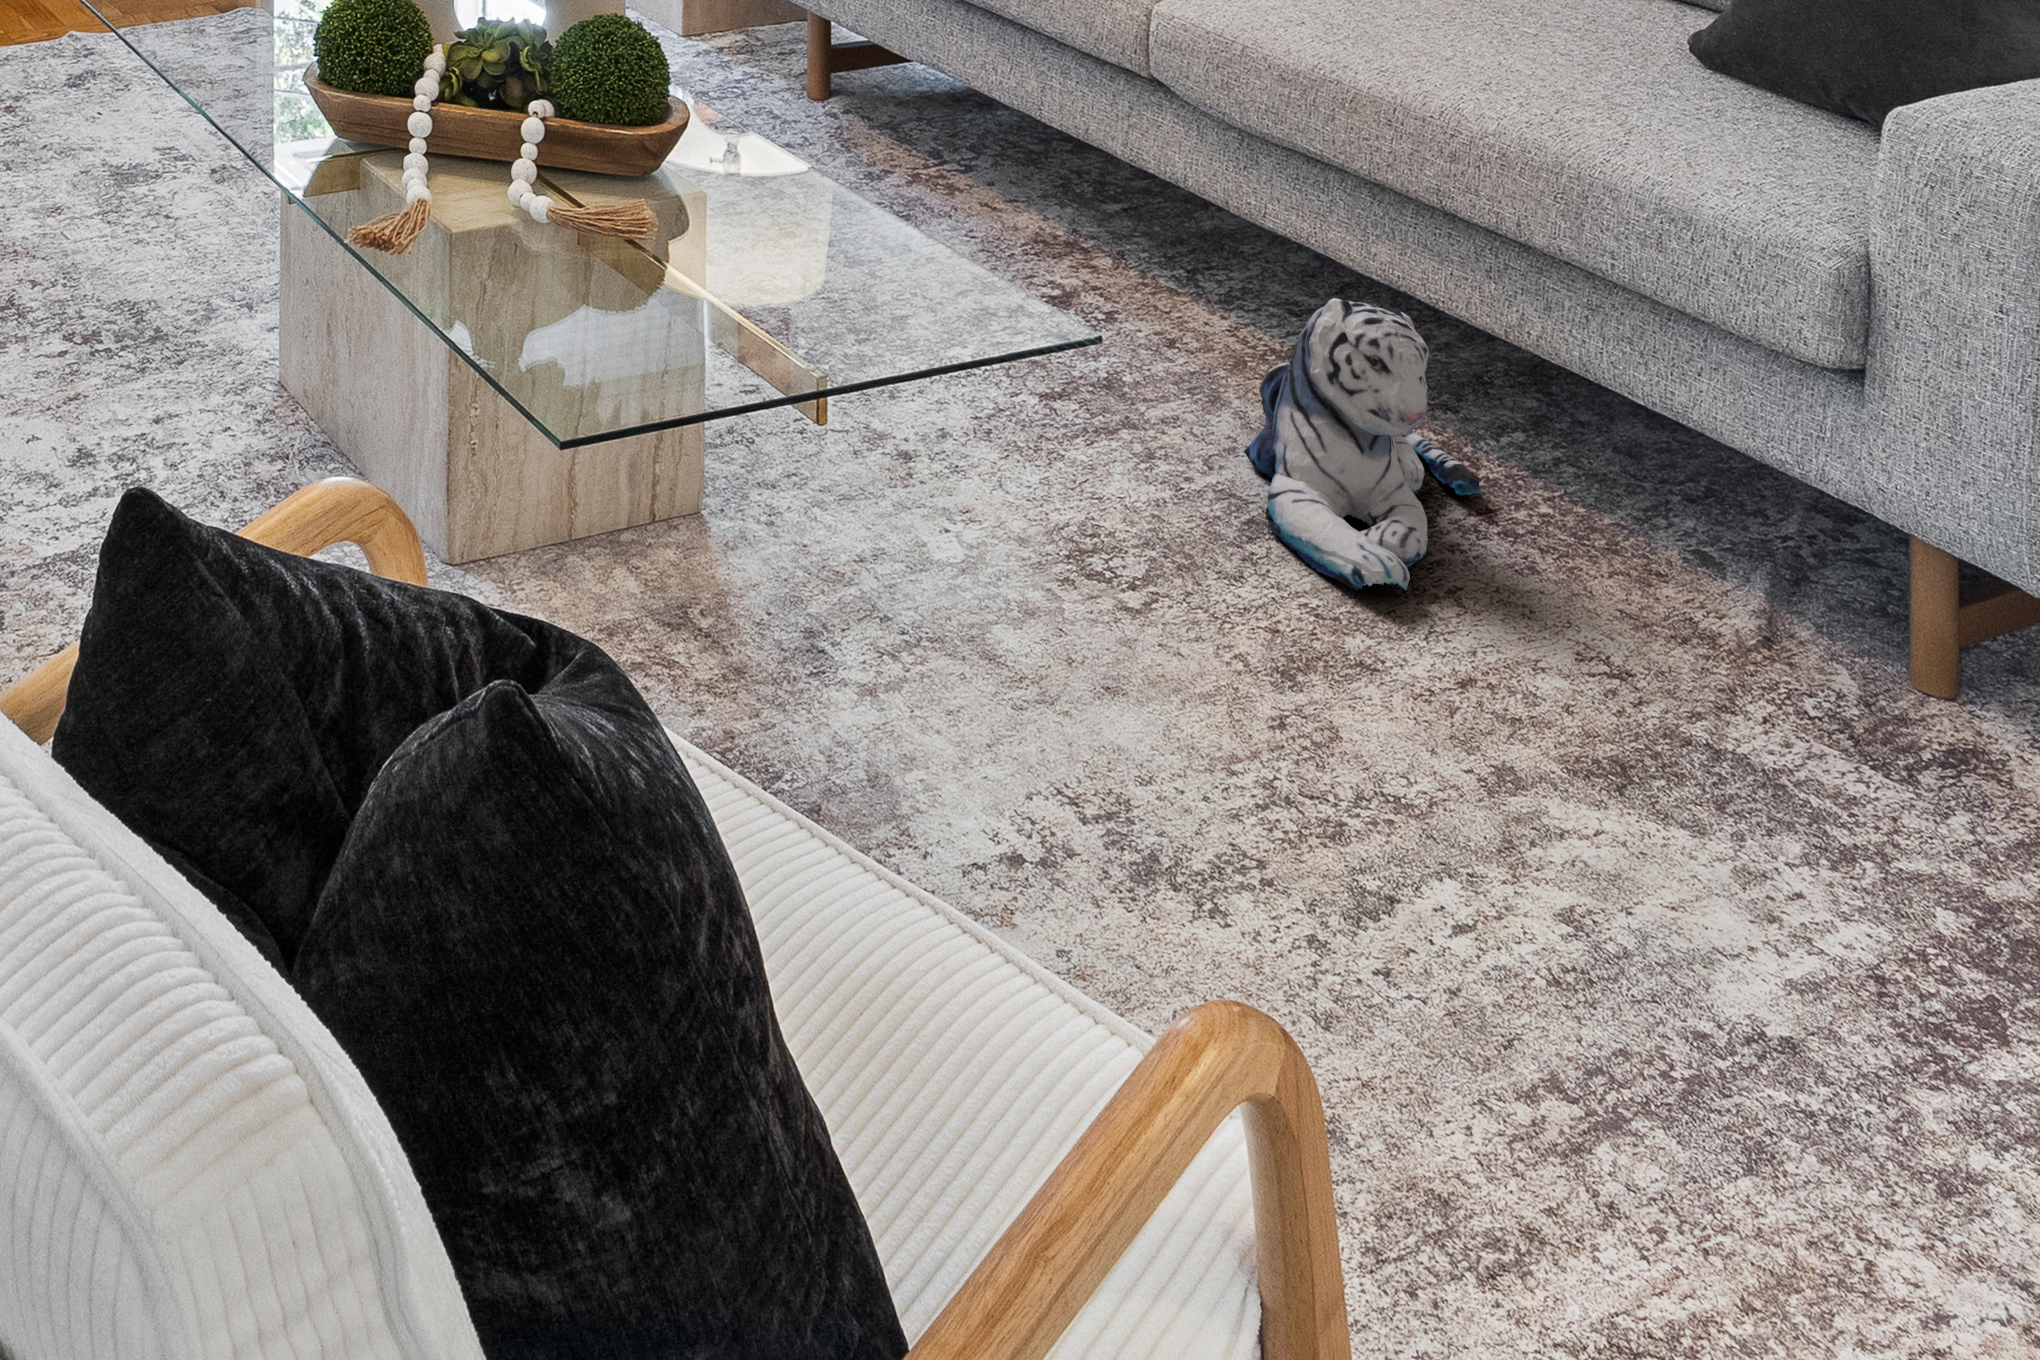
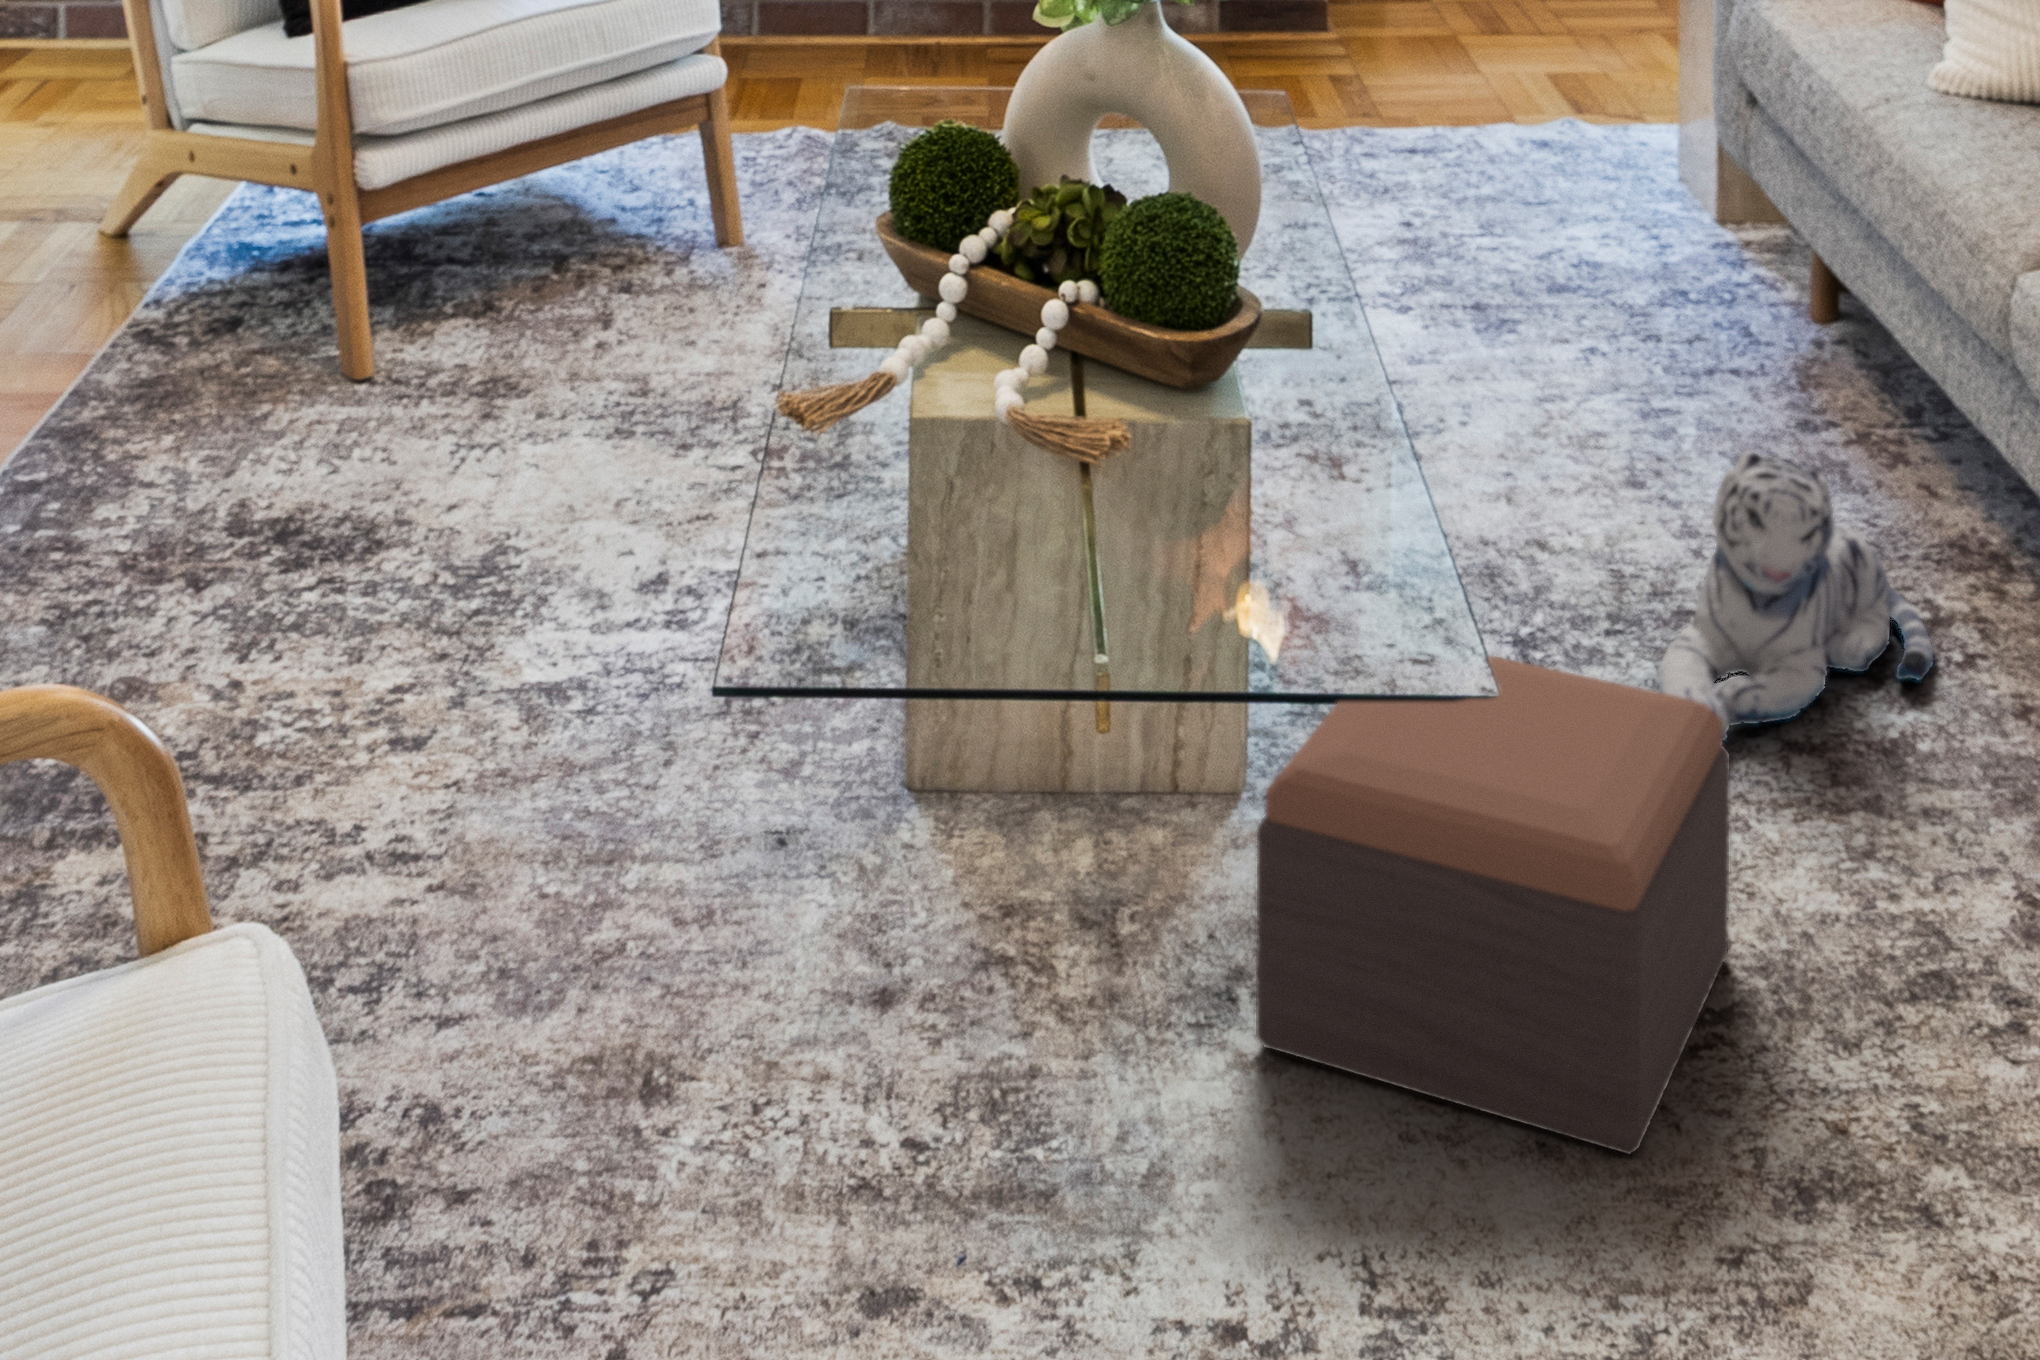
footstool: none [1298,557,1900,1088] -> present [1256,655,1730,1154]

